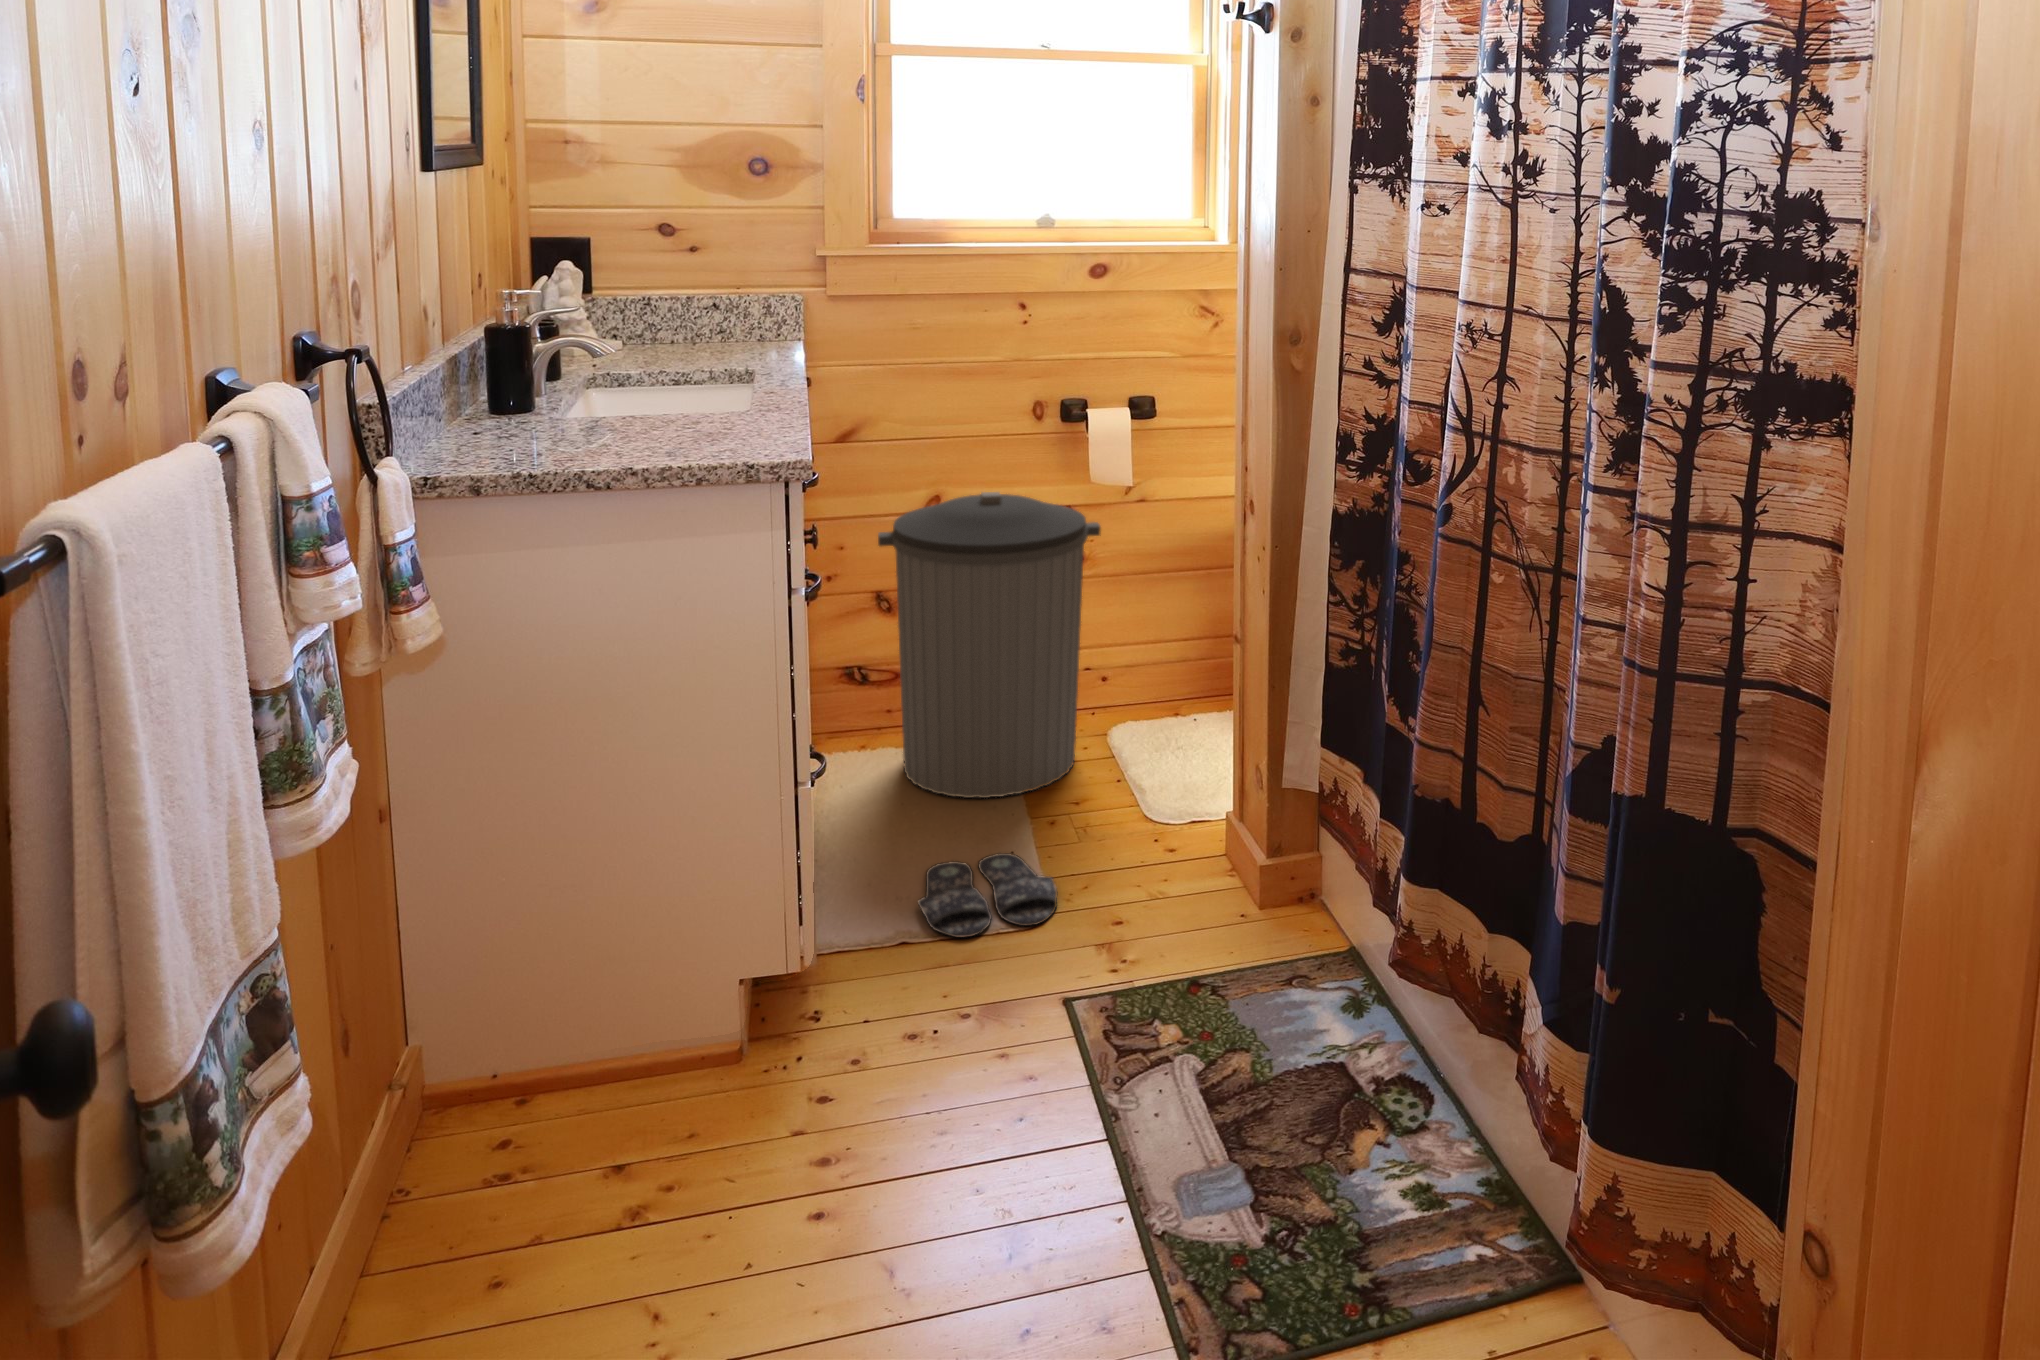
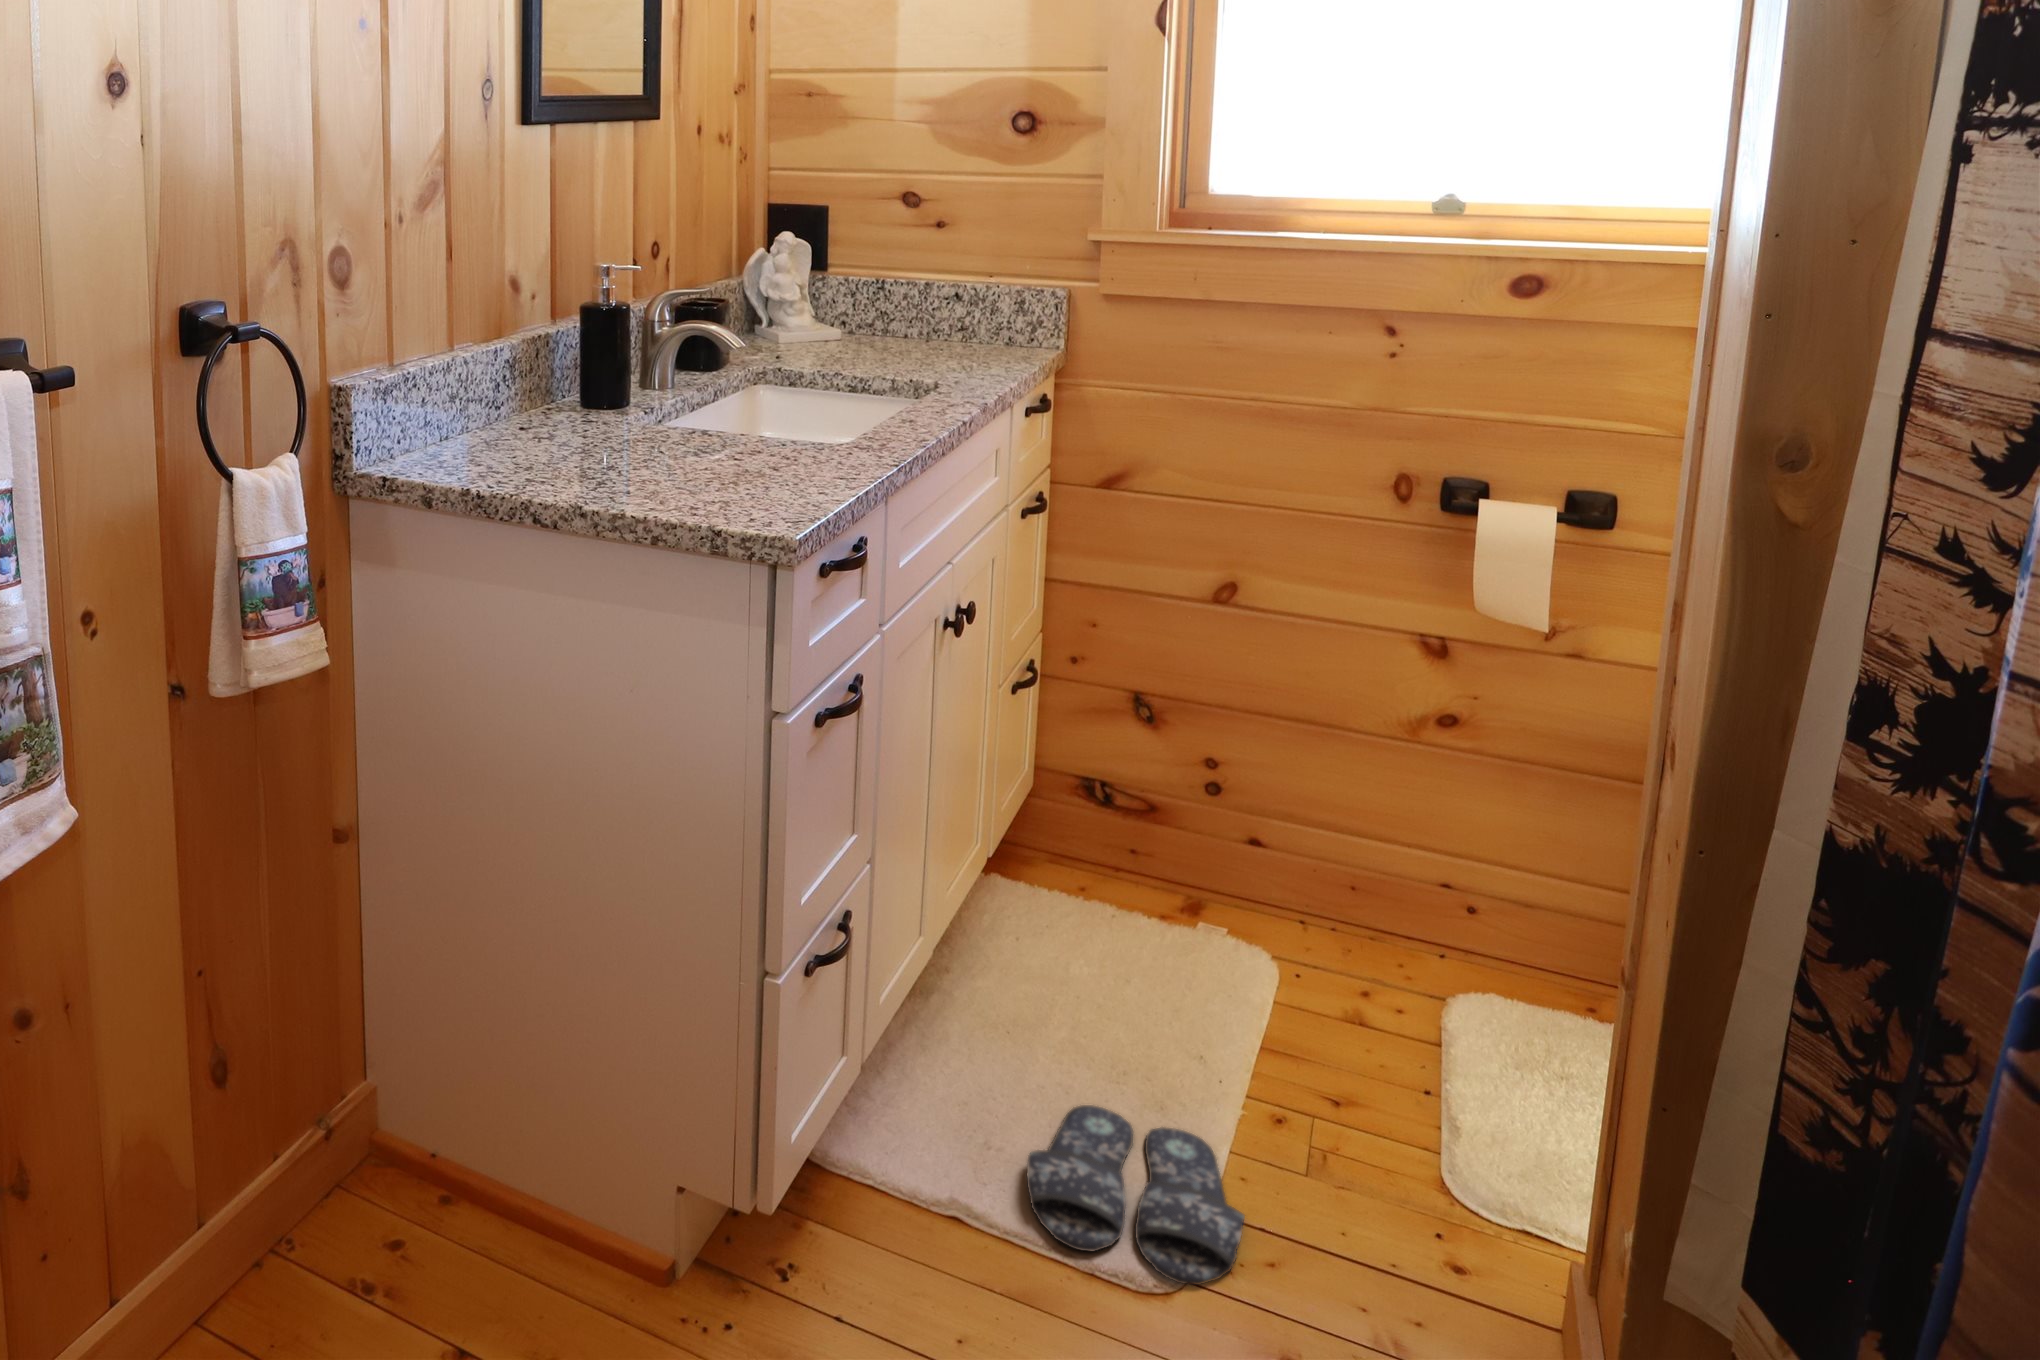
trash can: present [878,492,1101,798] -> none [1108,594,1465,1052]

